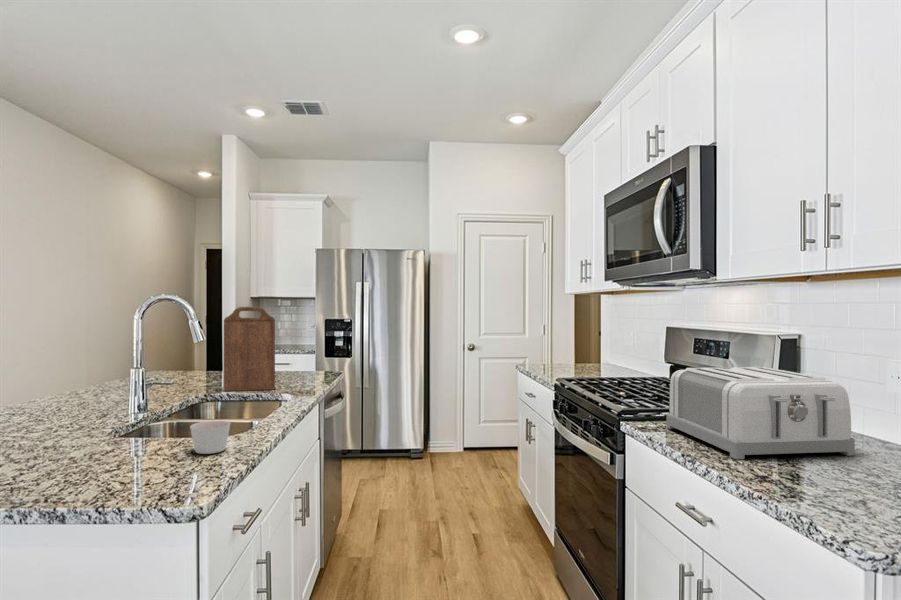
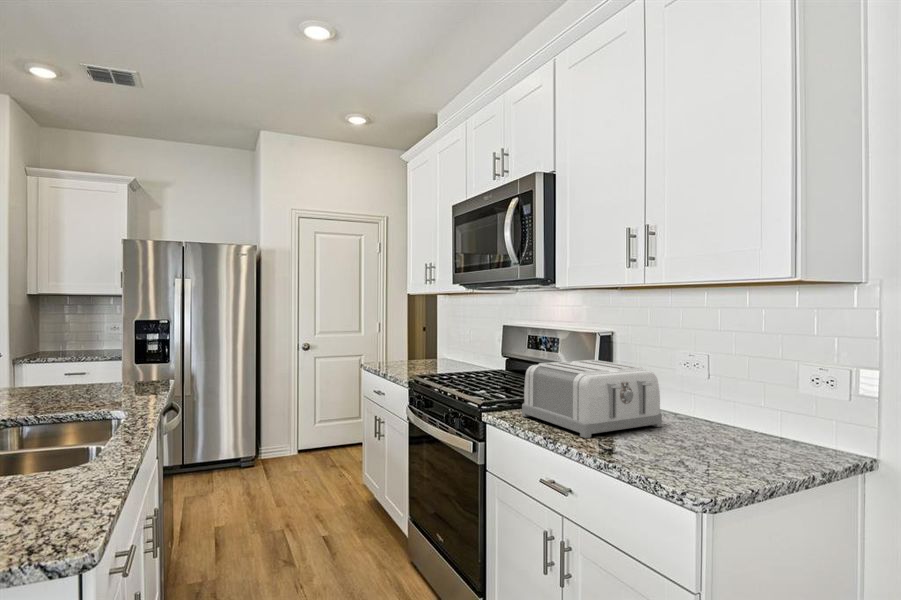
cutting board: present [223,307,275,391] -> none [31,311,101,412]
candle: present [190,421,230,454] -> none [37,448,90,489]

